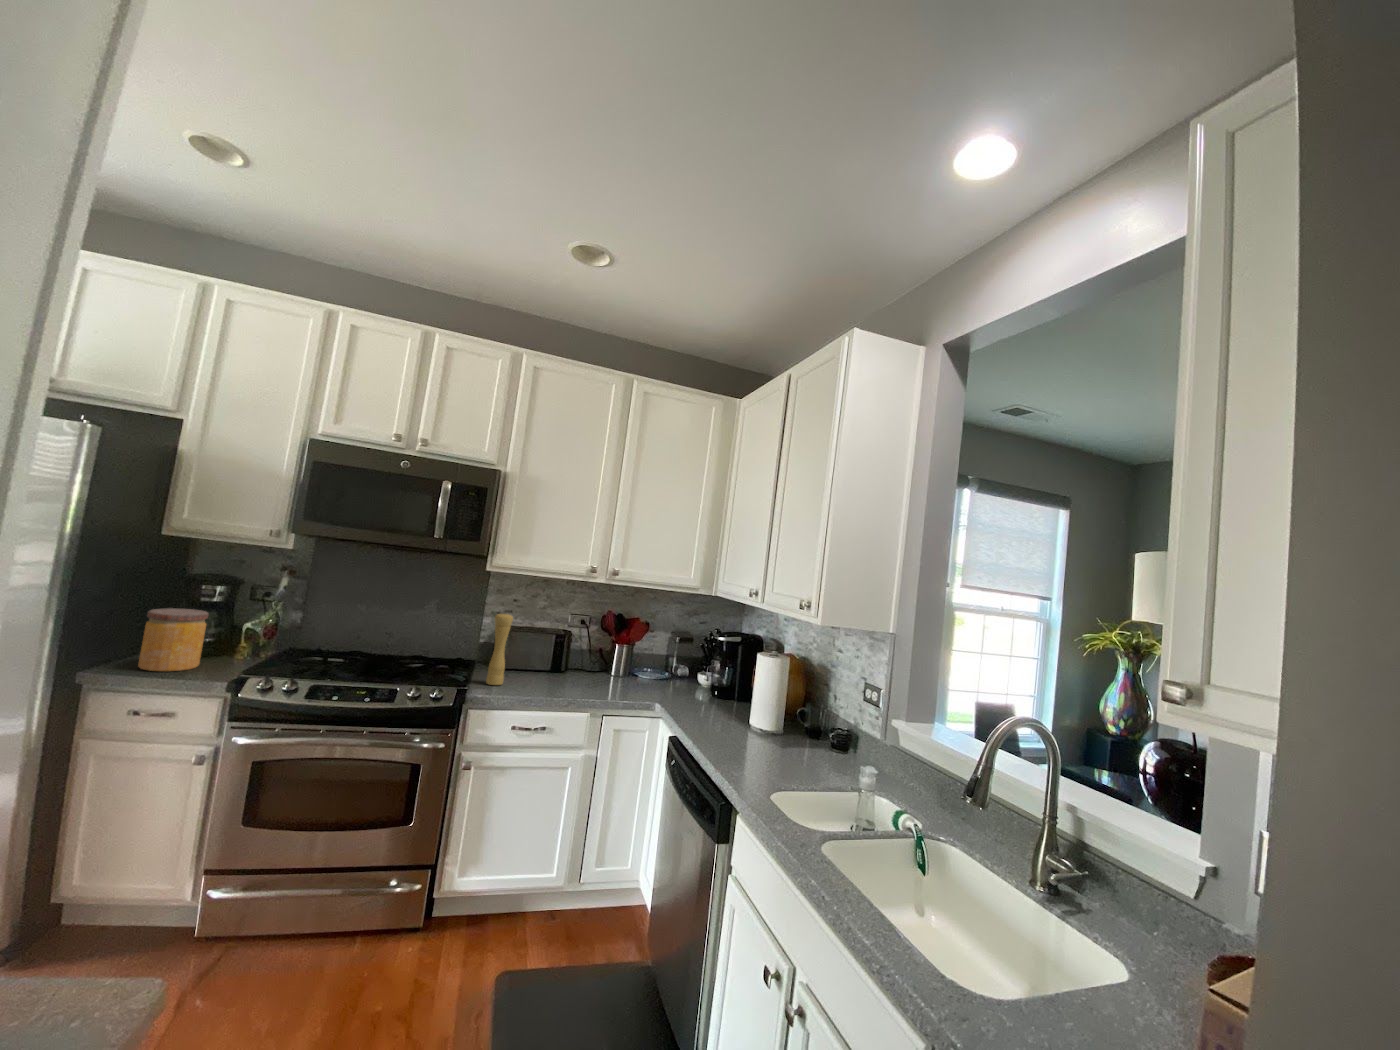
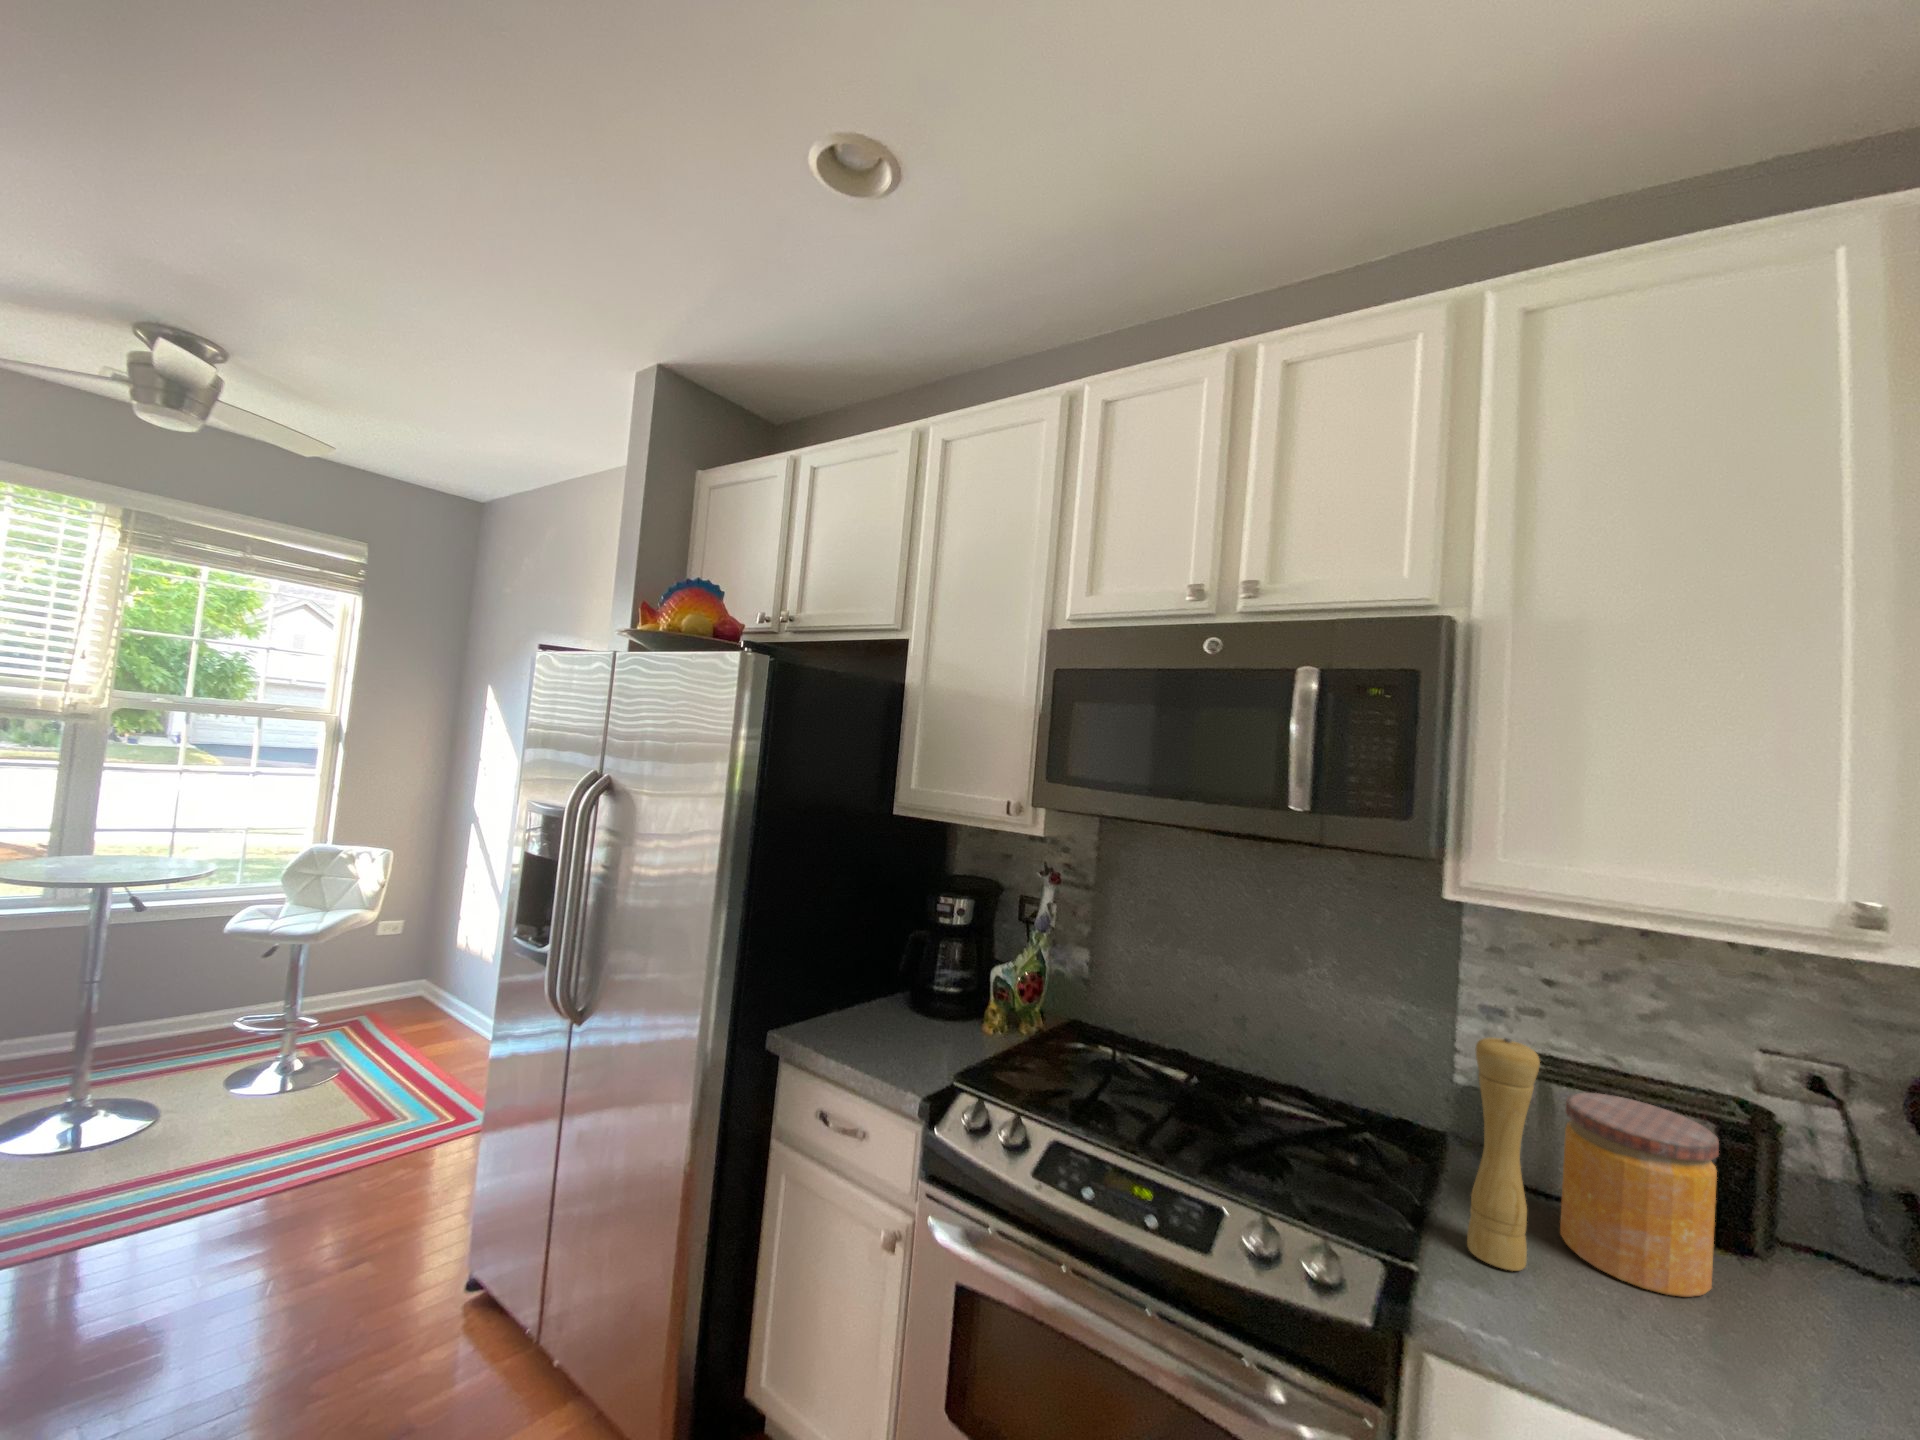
jar: present [138,608,208,671] -> present [1560,1093,1719,1297]

